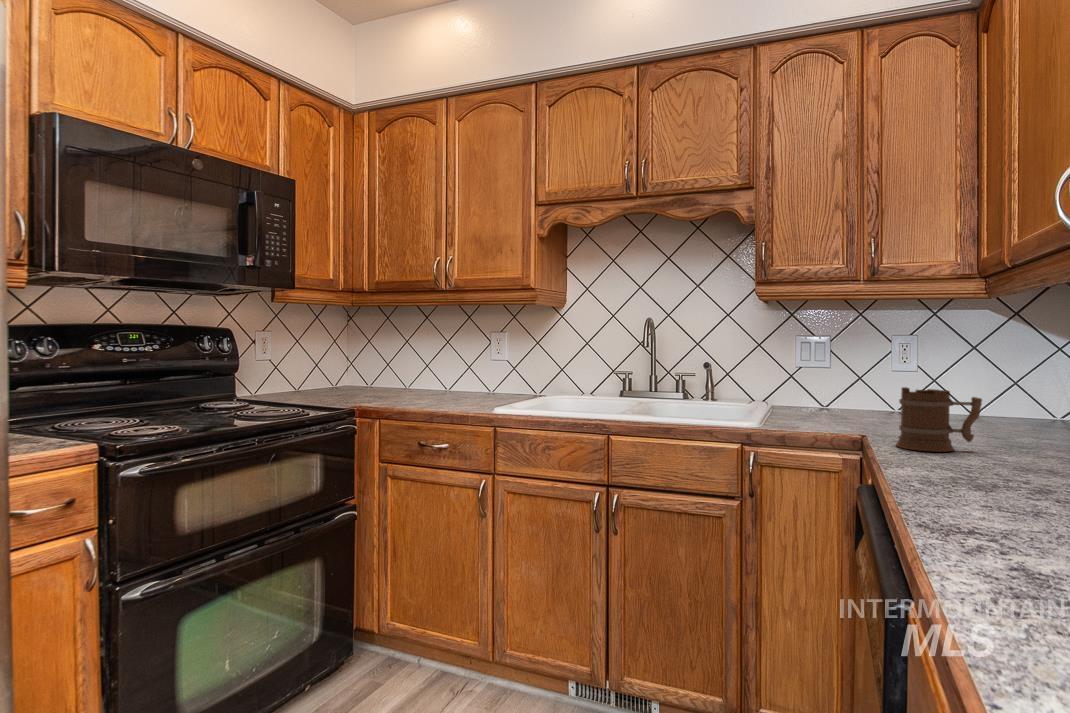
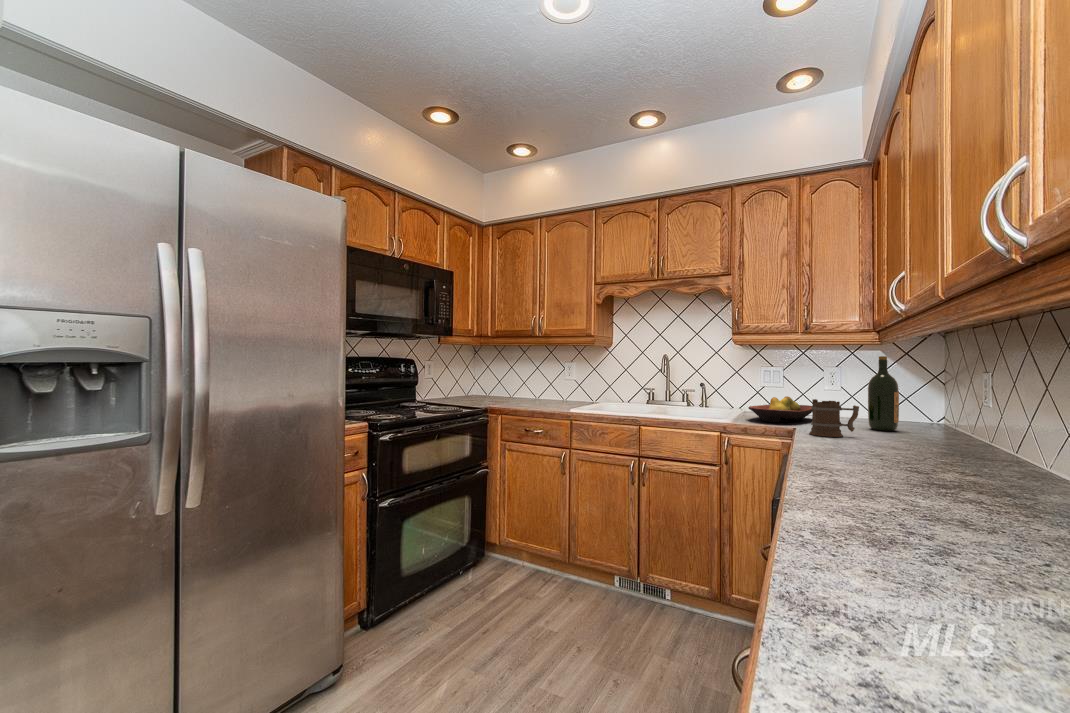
wine bottle: none [977,315,1029,437] -> present [868,356,899,431]
fruit bowl: none [783,383,888,426] -> present [748,396,812,422]

